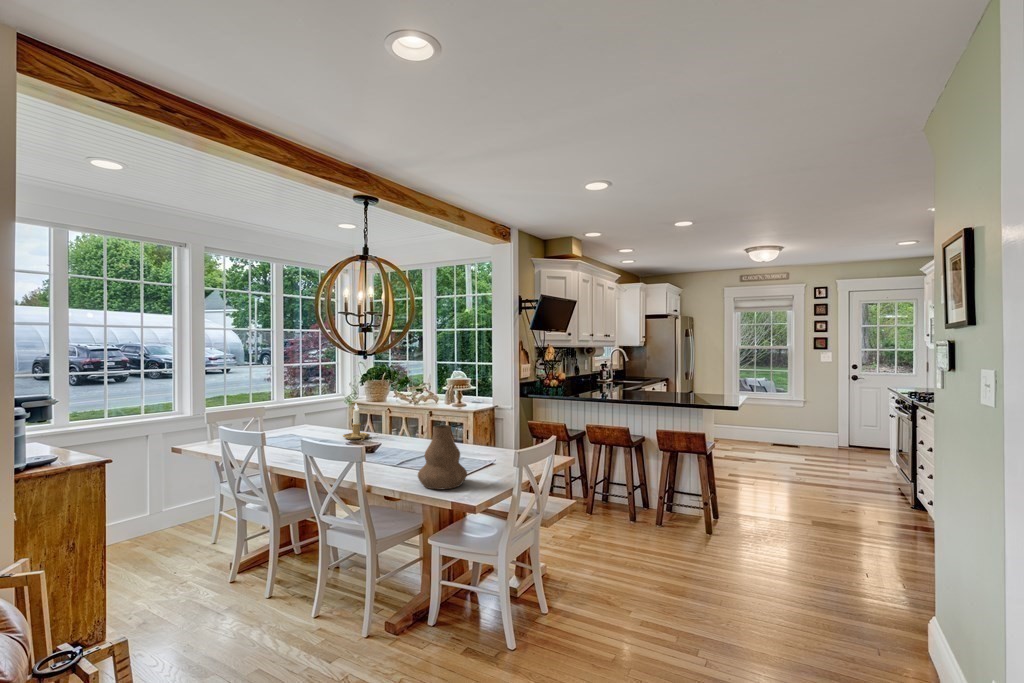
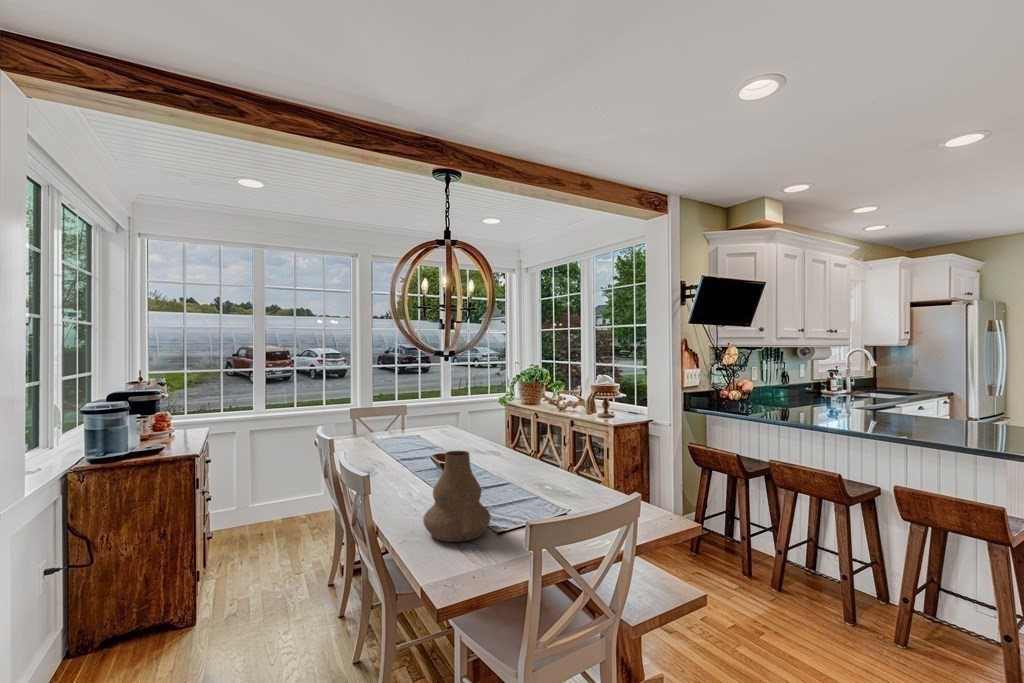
candlestick: present [343,404,370,440] -> none [447,407,474,451]

